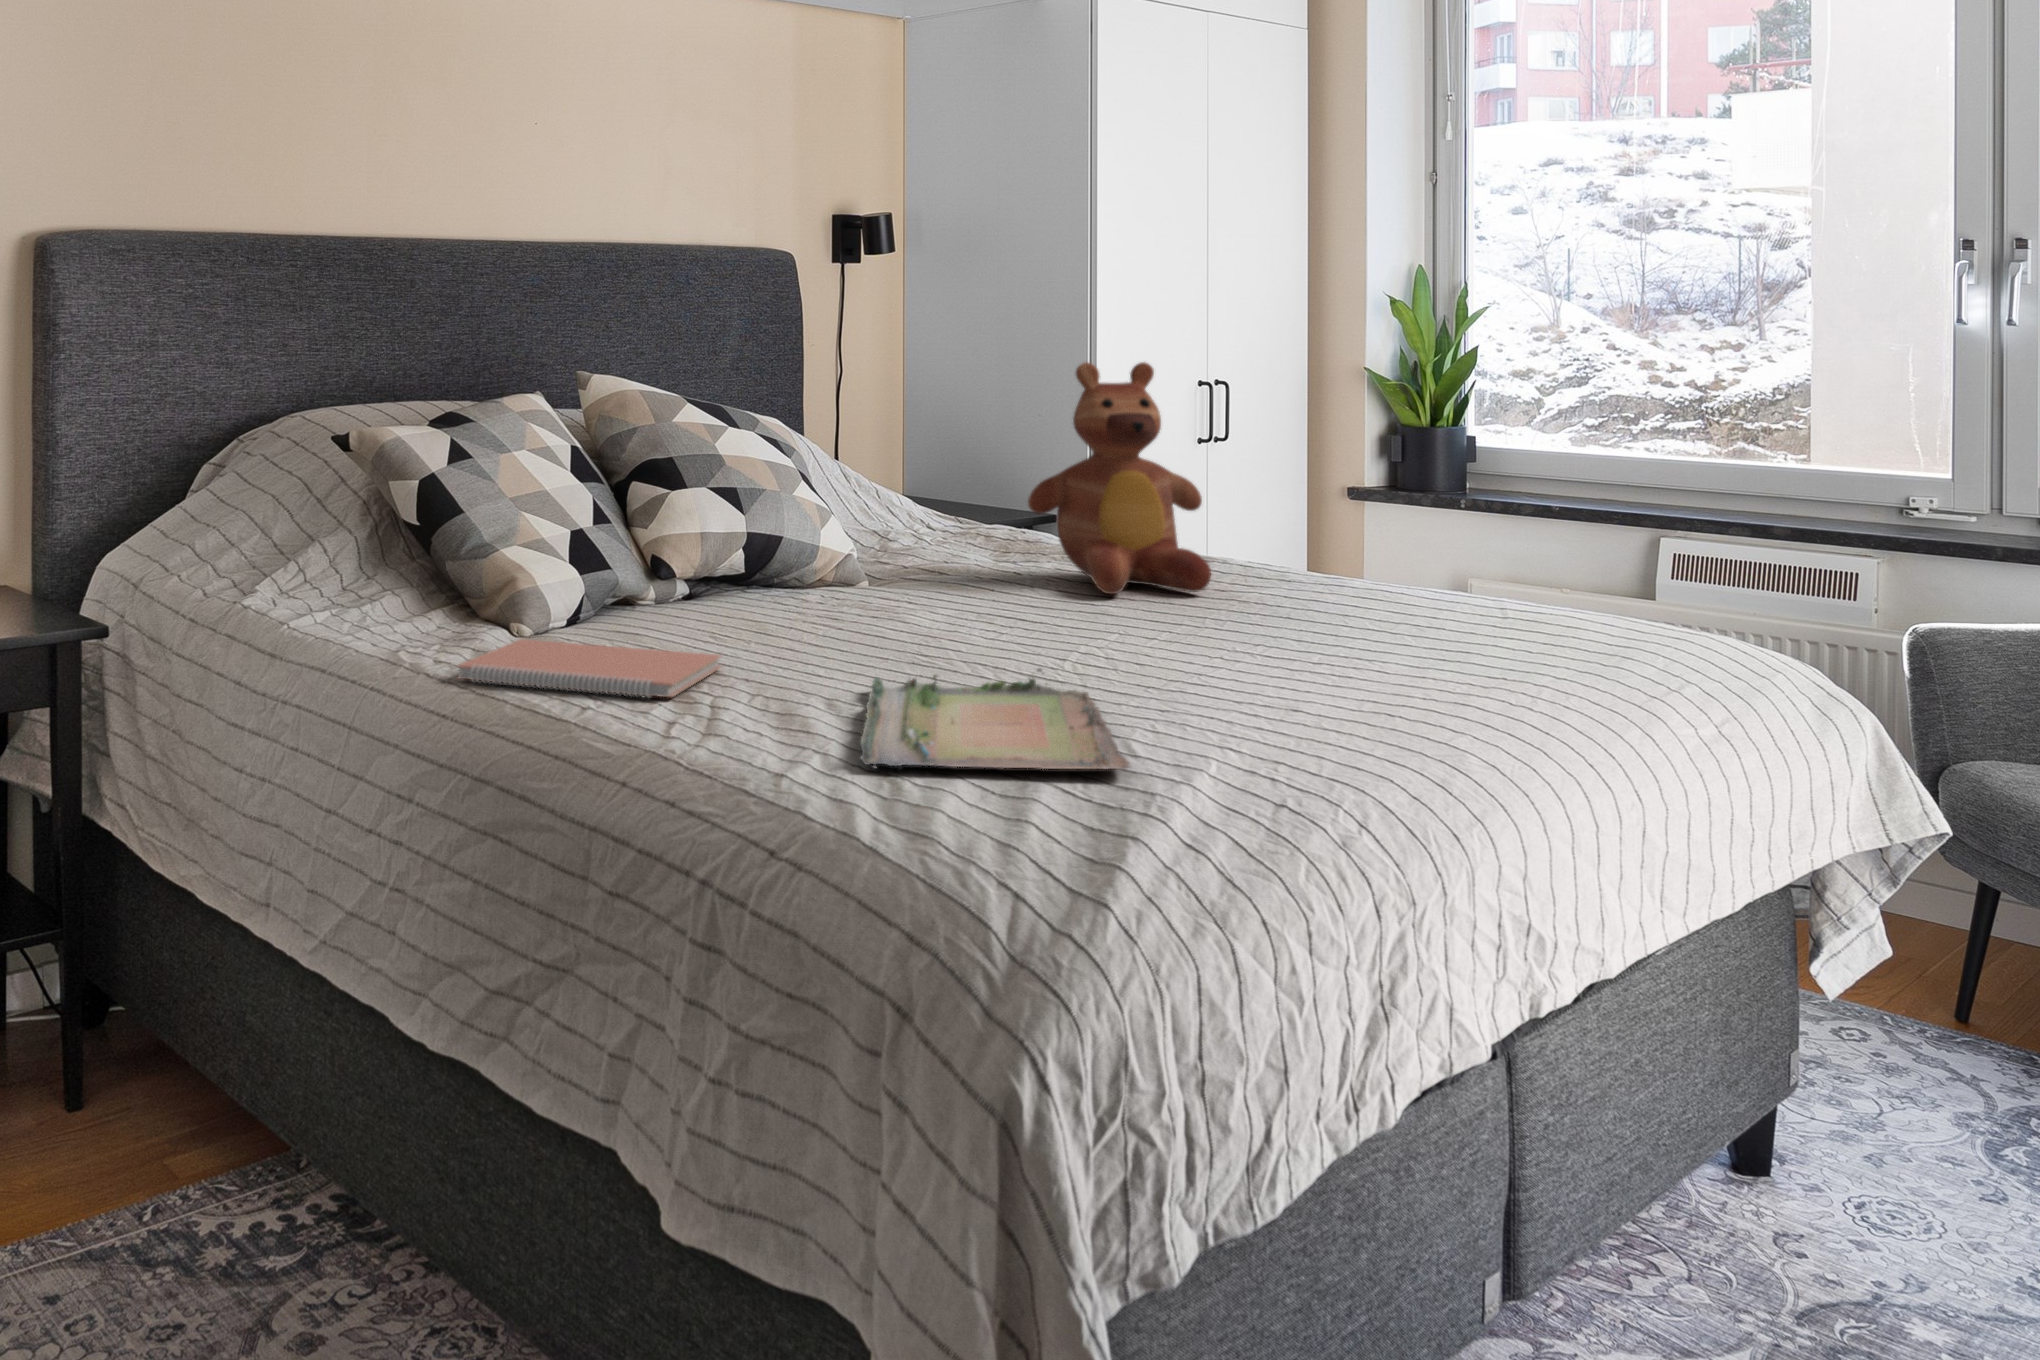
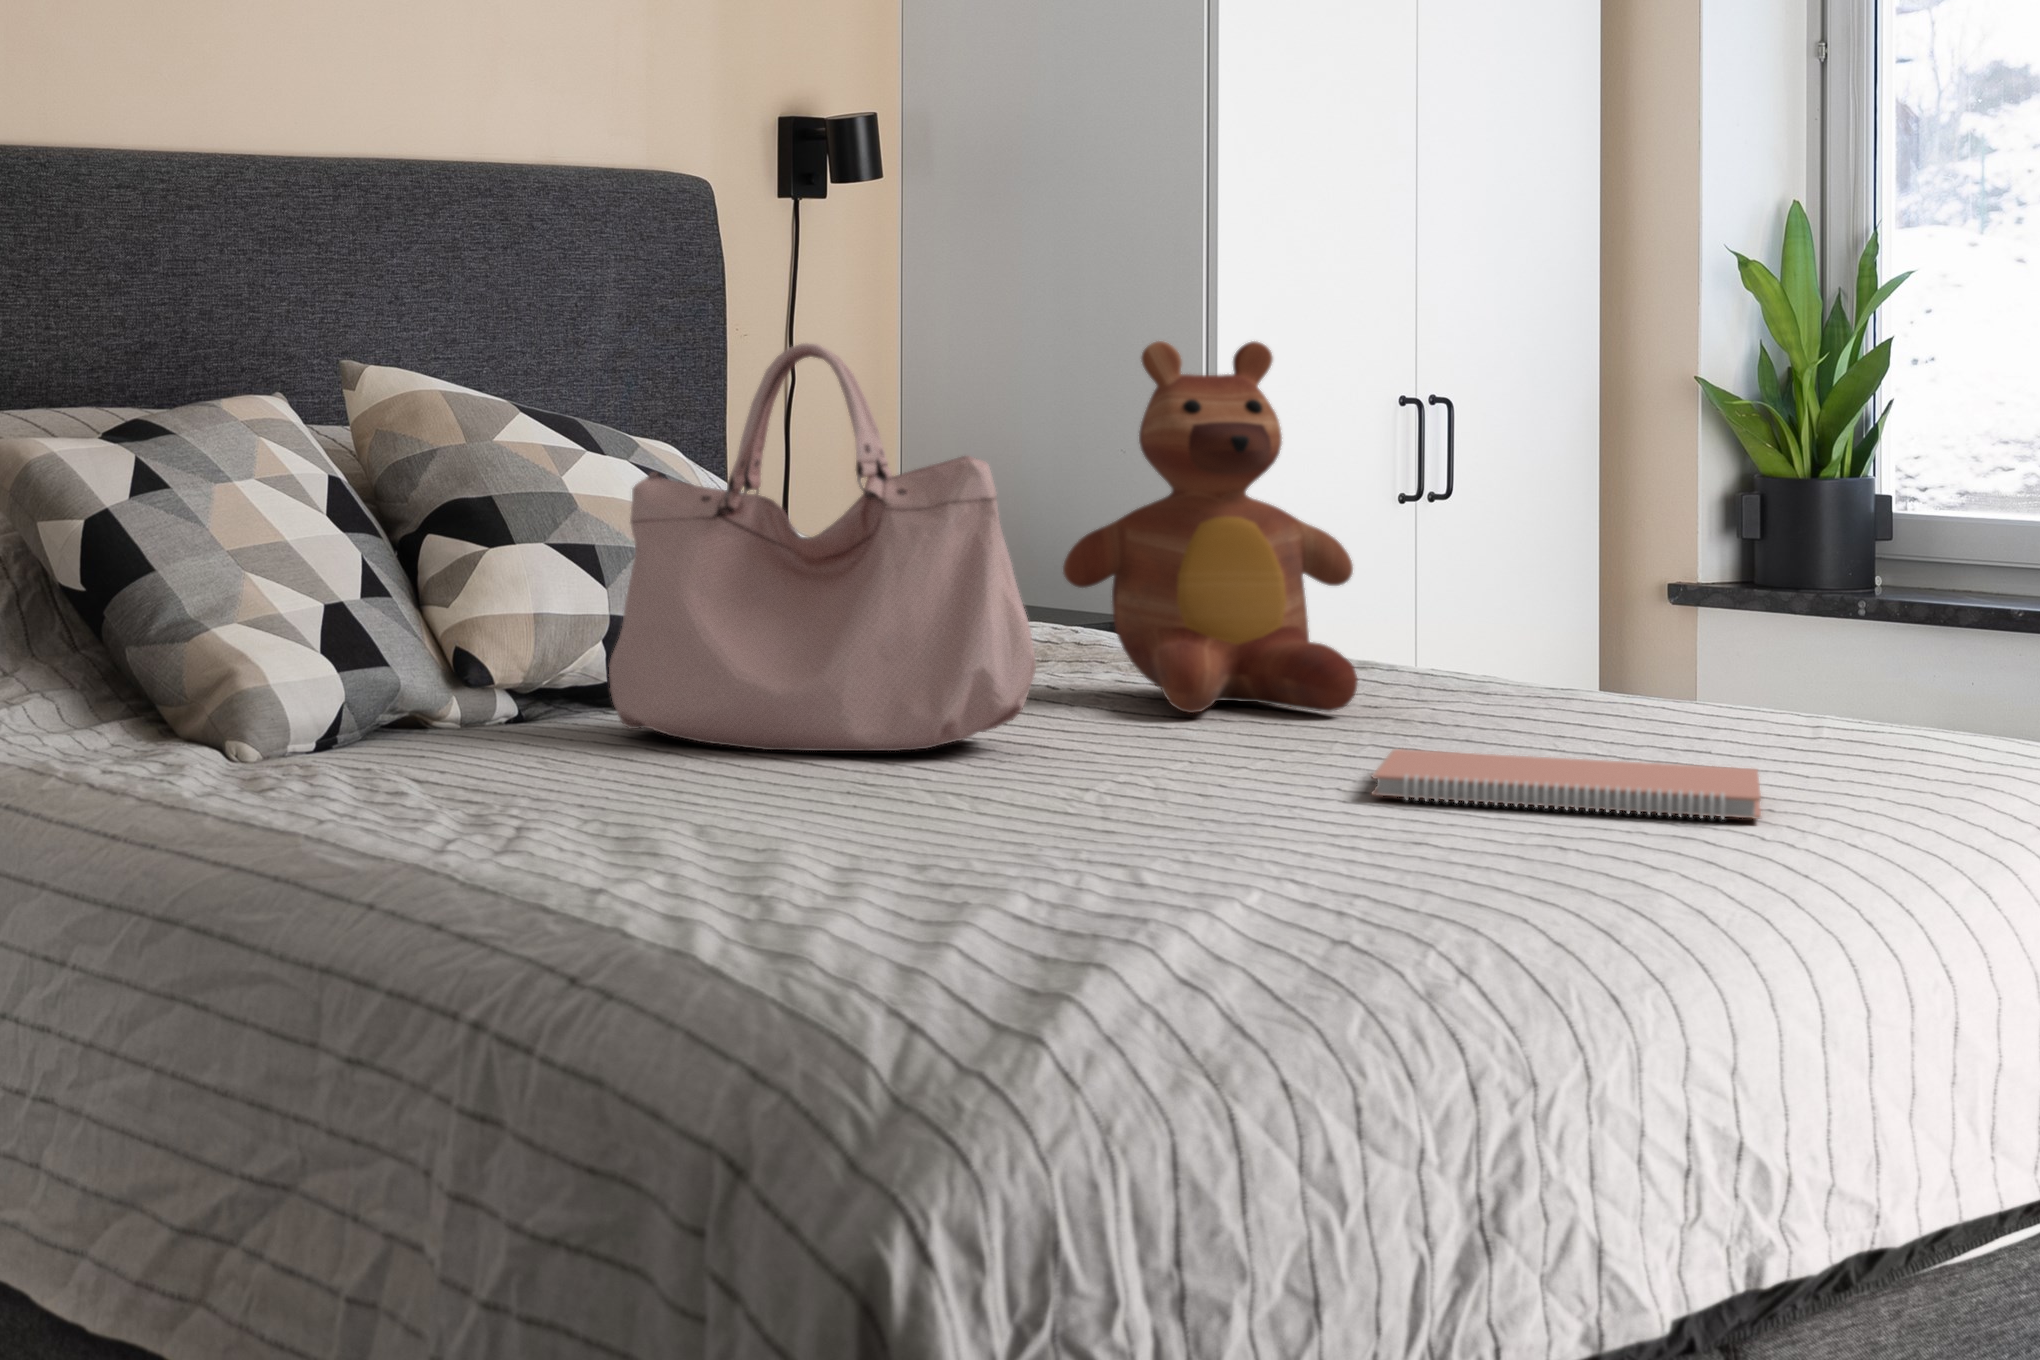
handbag: none [755,370,1026,630] -> present [609,343,1036,751]
notebook: present [457,639,721,698] -> present [1372,749,1761,819]
tray: present [861,668,1129,769] -> none [726,773,1126,899]

